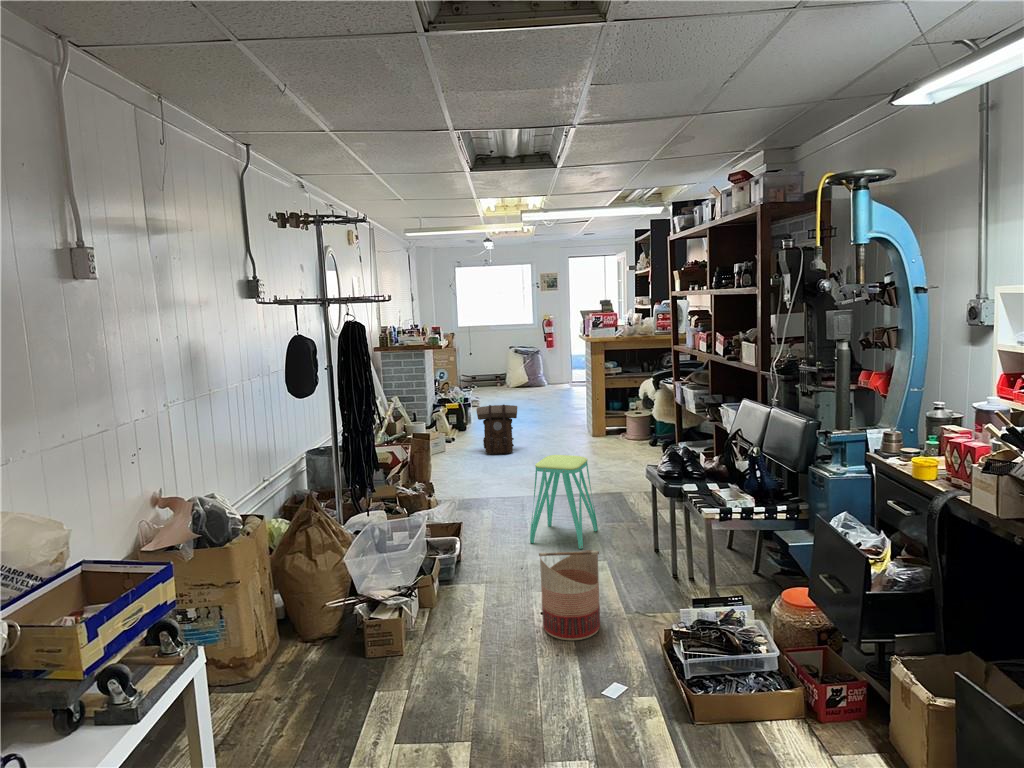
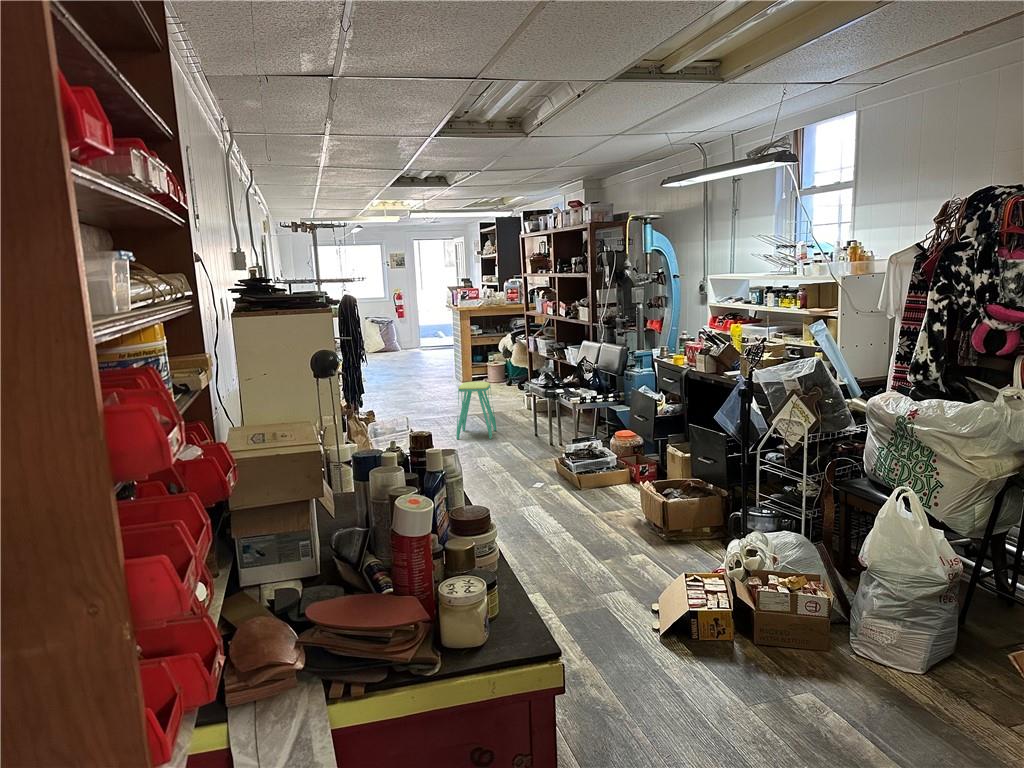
backpack: present [476,405,517,454] -> none [380,359,412,397]
basket: present [539,550,600,640] -> none [486,423,521,473]

